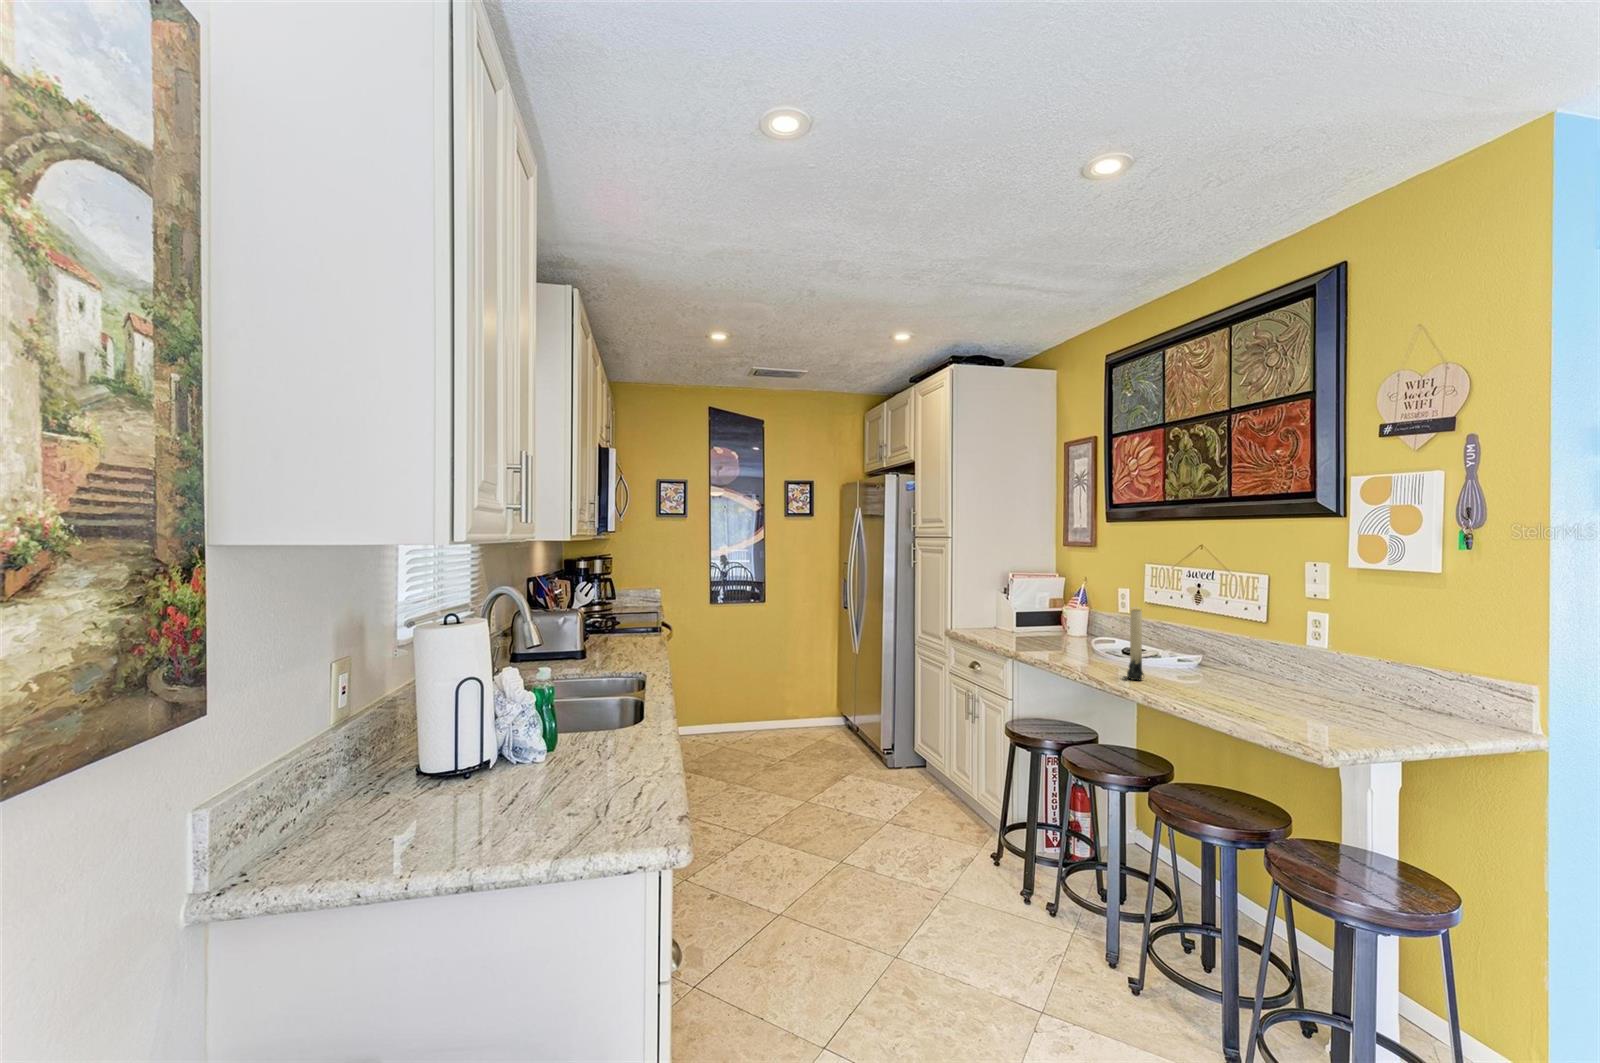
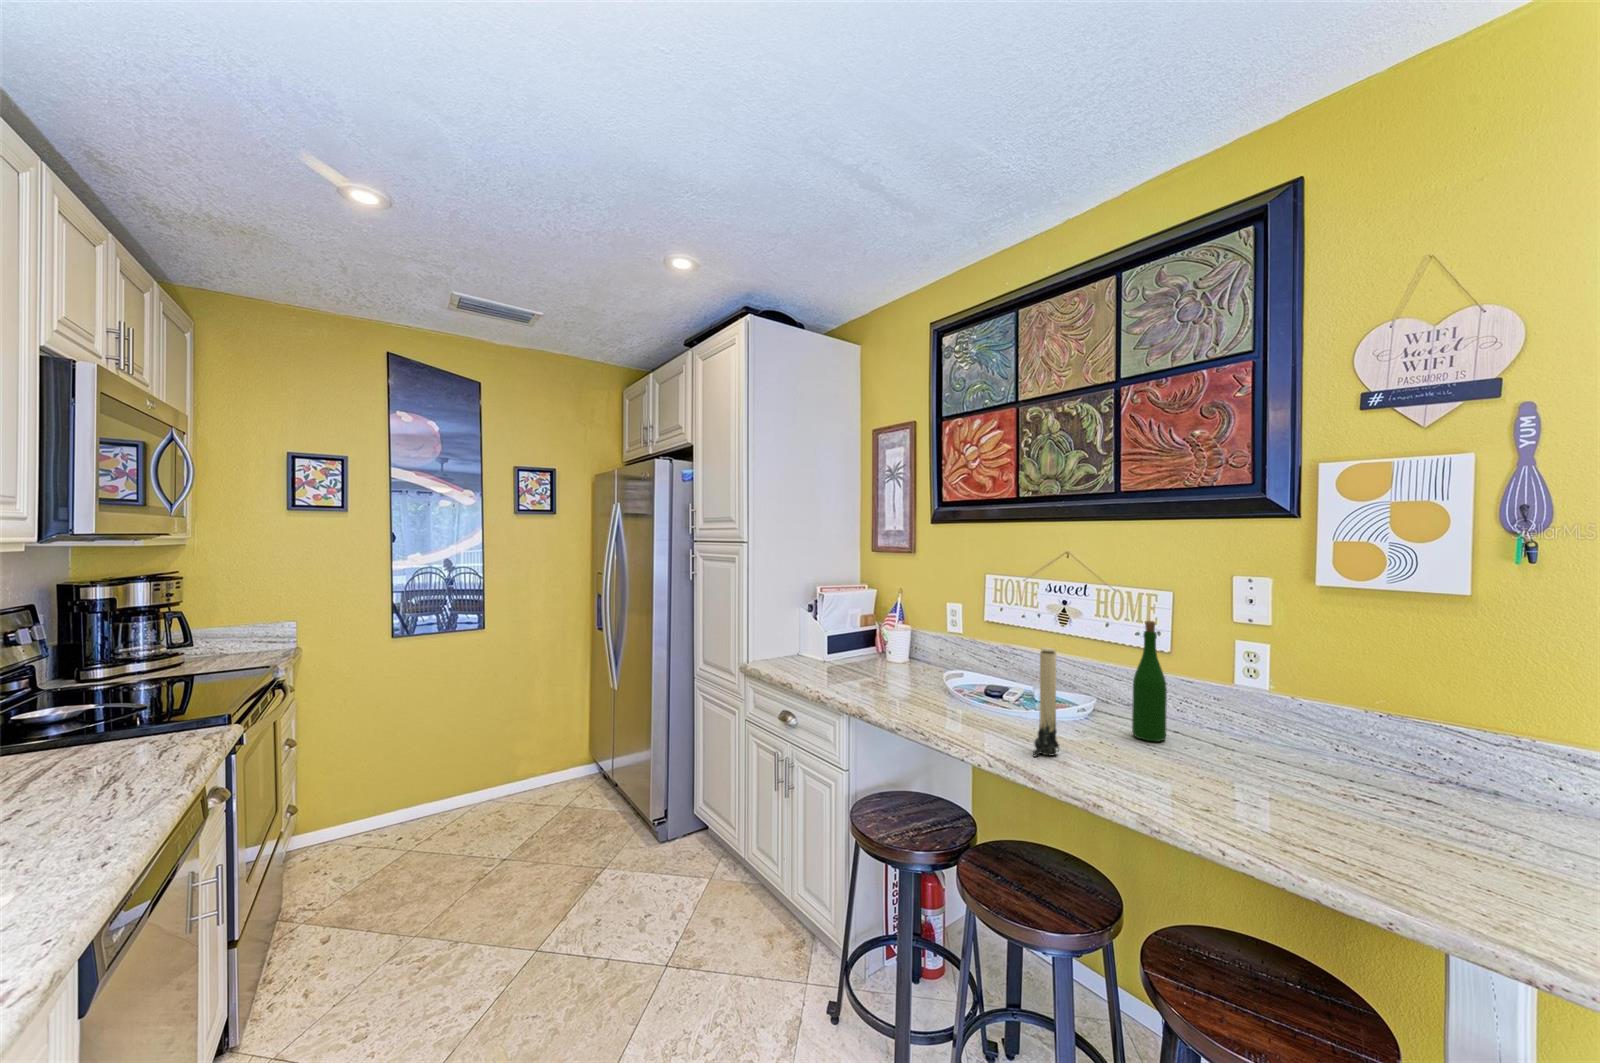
wine bottle: none [1218,594,1243,682] -> present [1132,621,1167,741]

